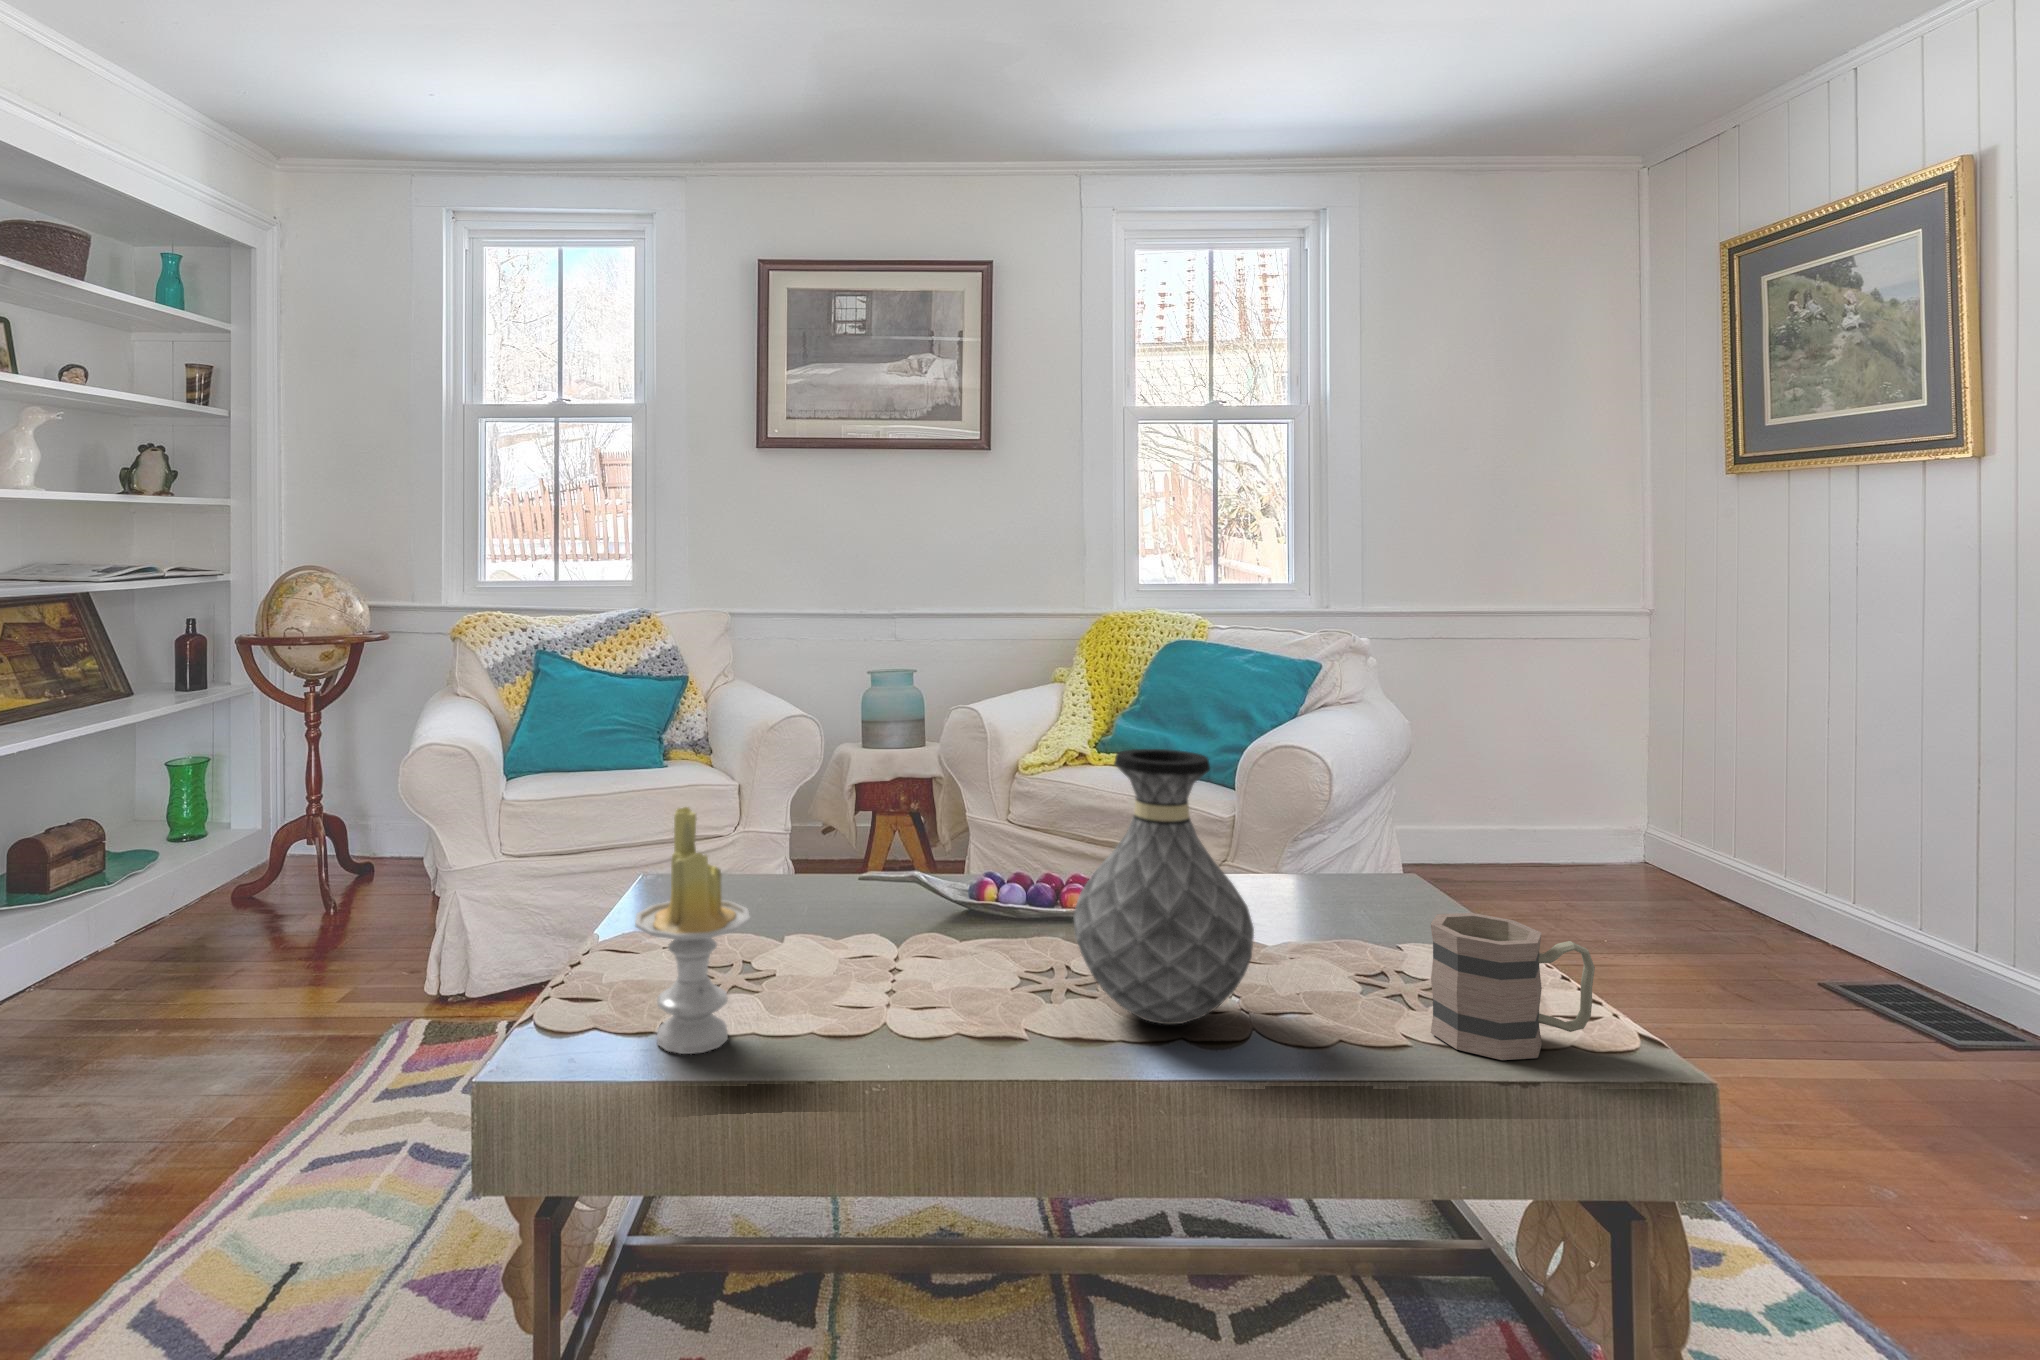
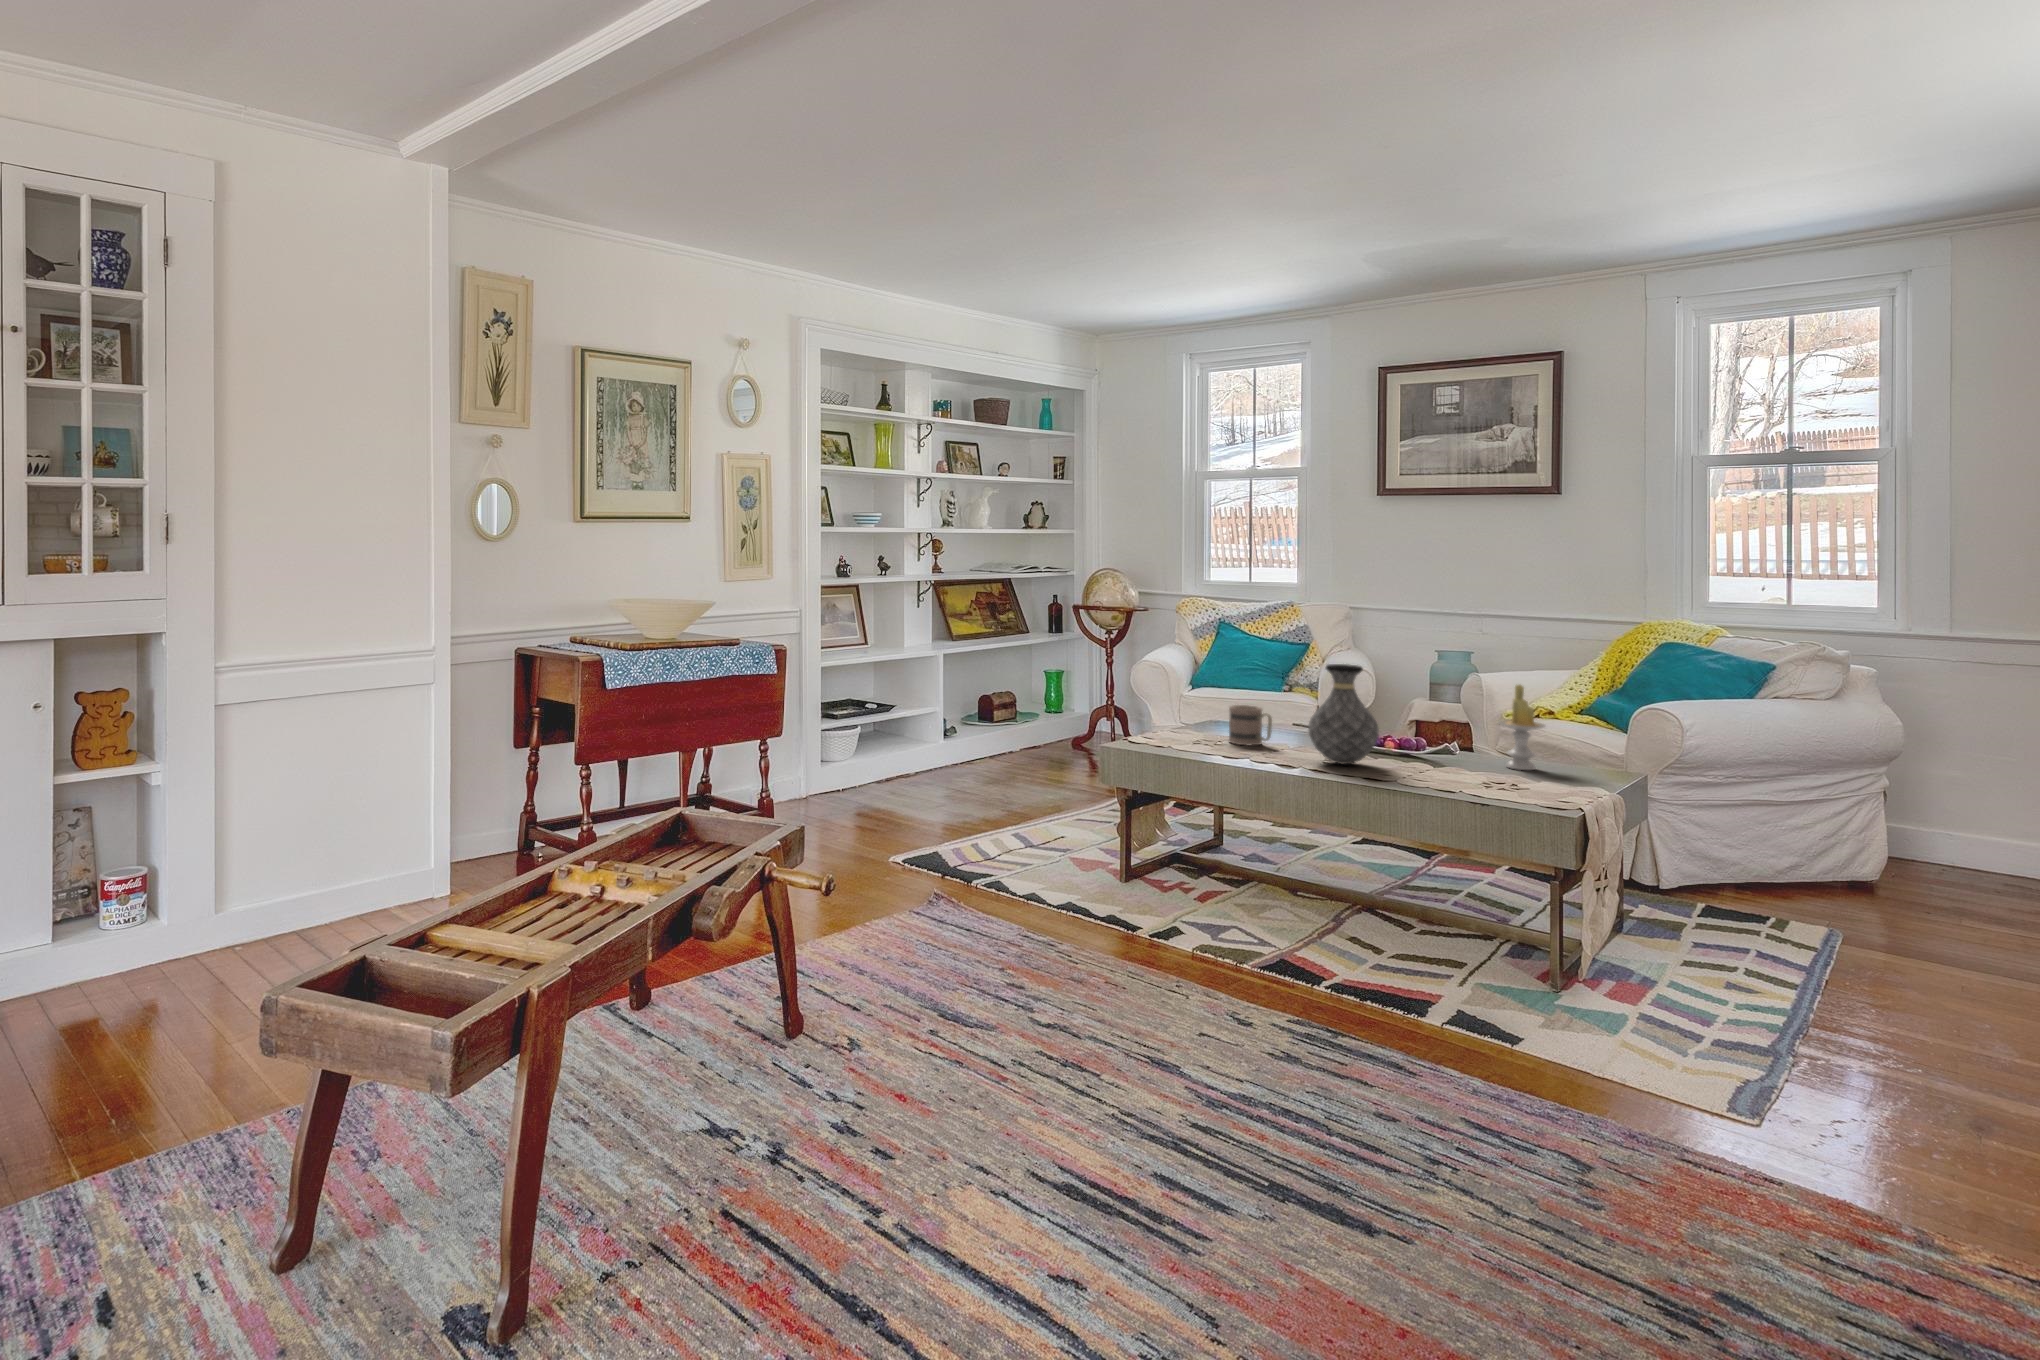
candle: present [635,807,750,1054] -> present [1498,685,1545,770]
mug: present [1431,913,1595,1060] -> present [1229,705,1272,746]

